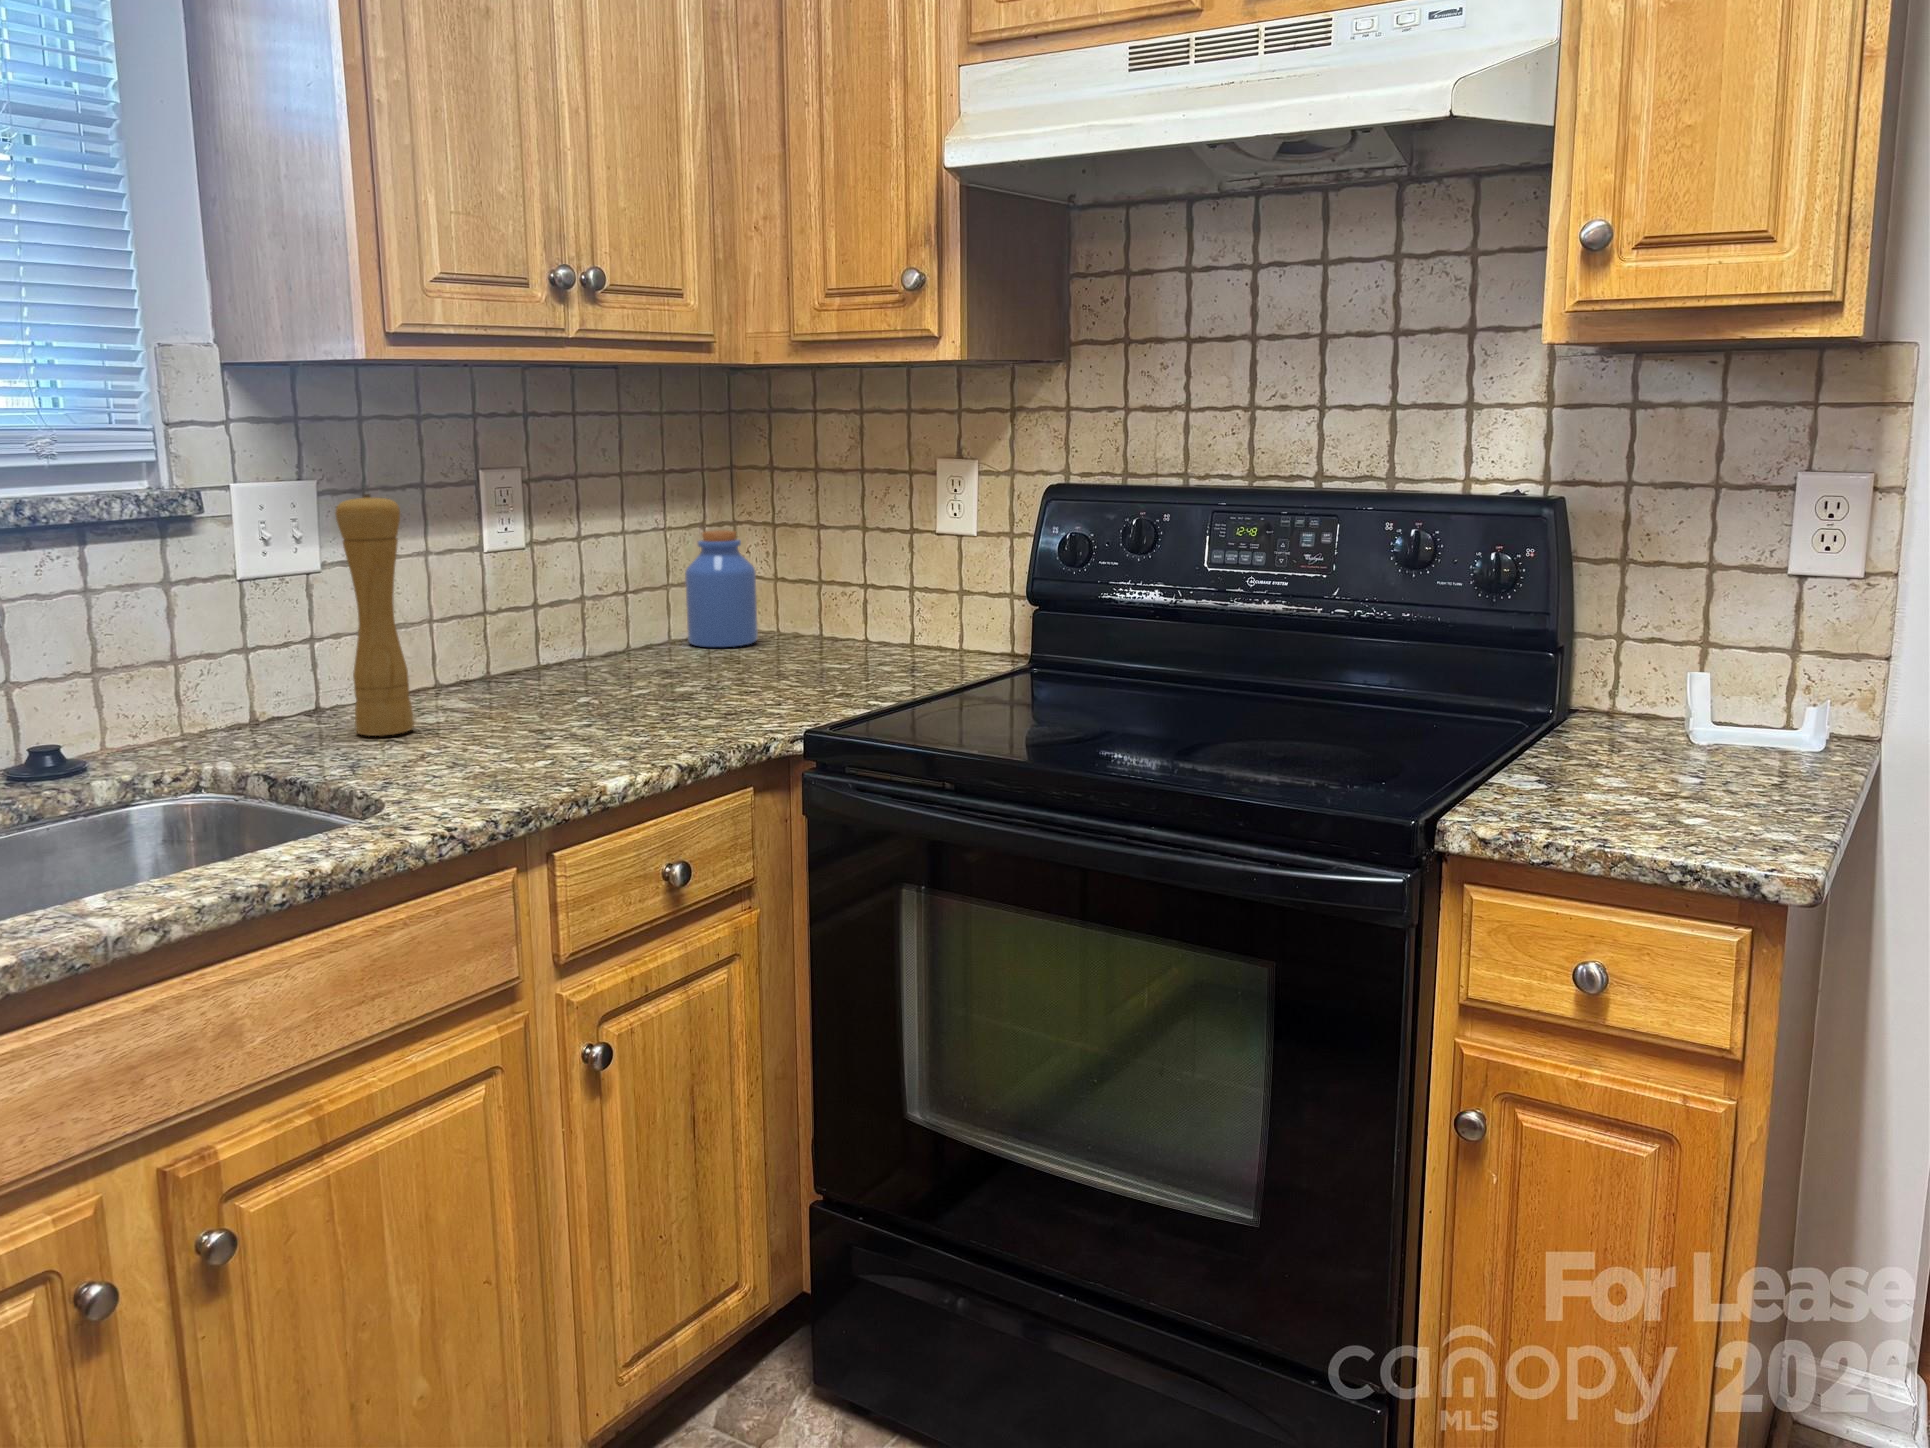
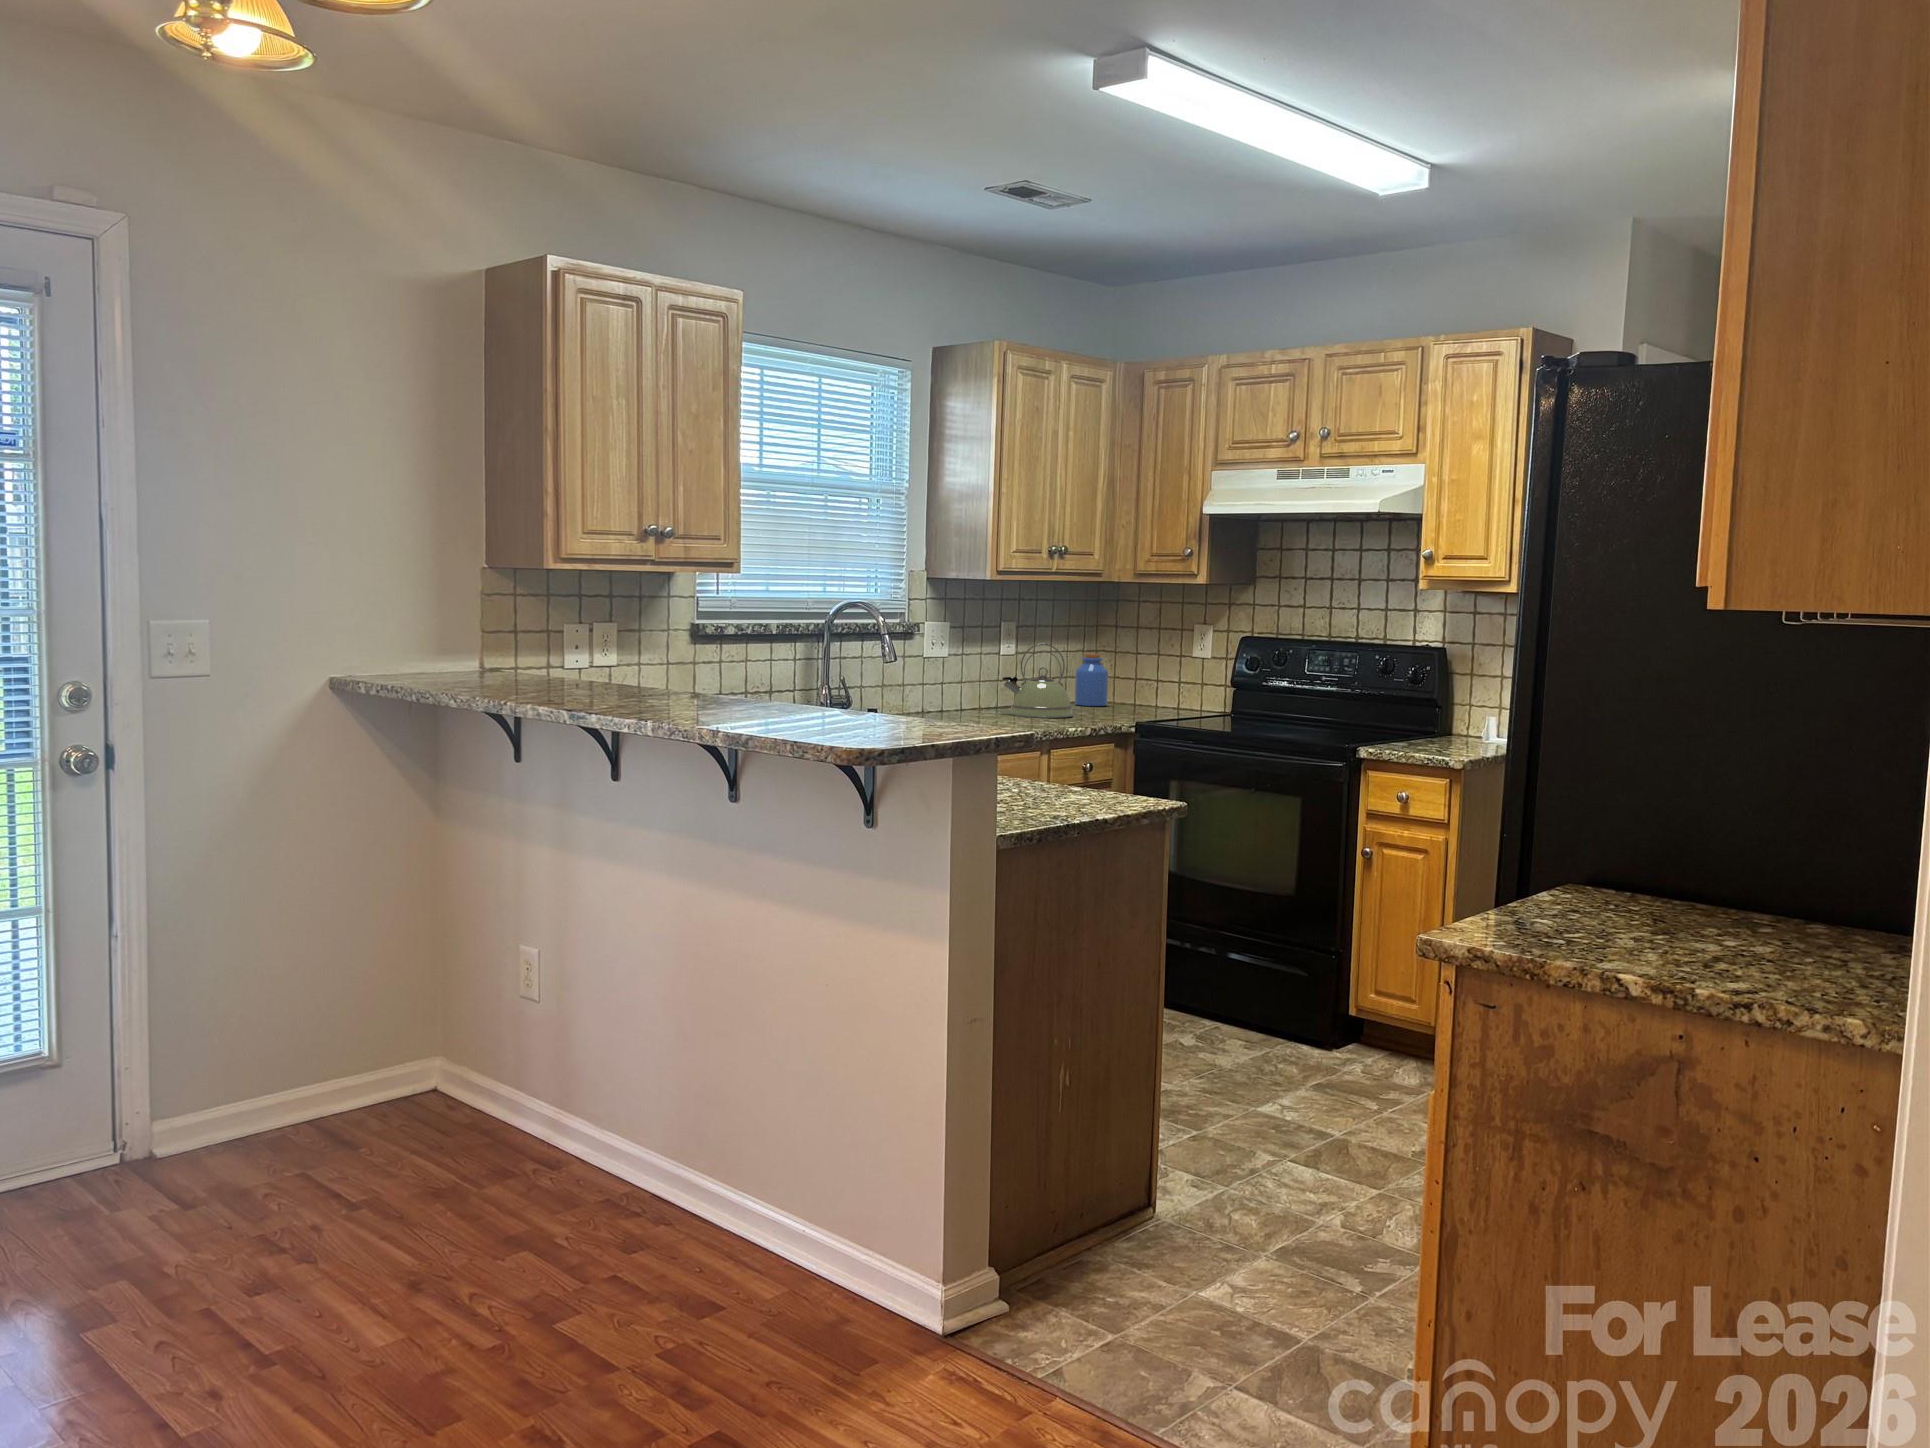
pepper mill: present [336,494,414,736] -> none [969,627,992,716]
kettle: none [460,526,651,722] -> present [1002,644,1073,718]

